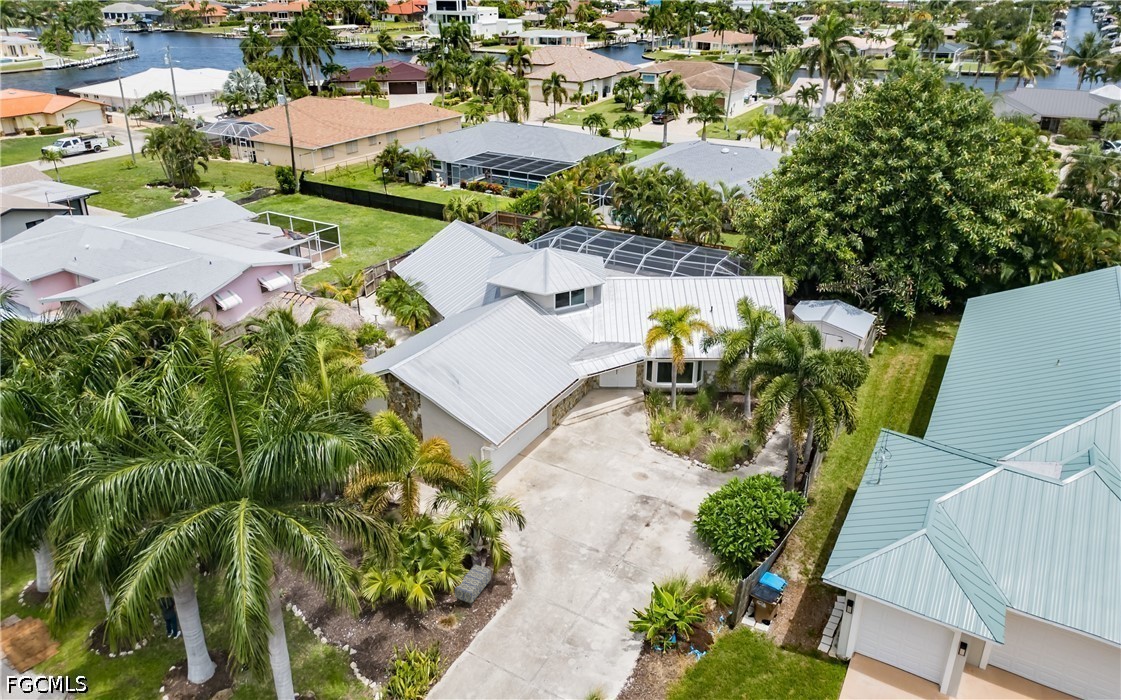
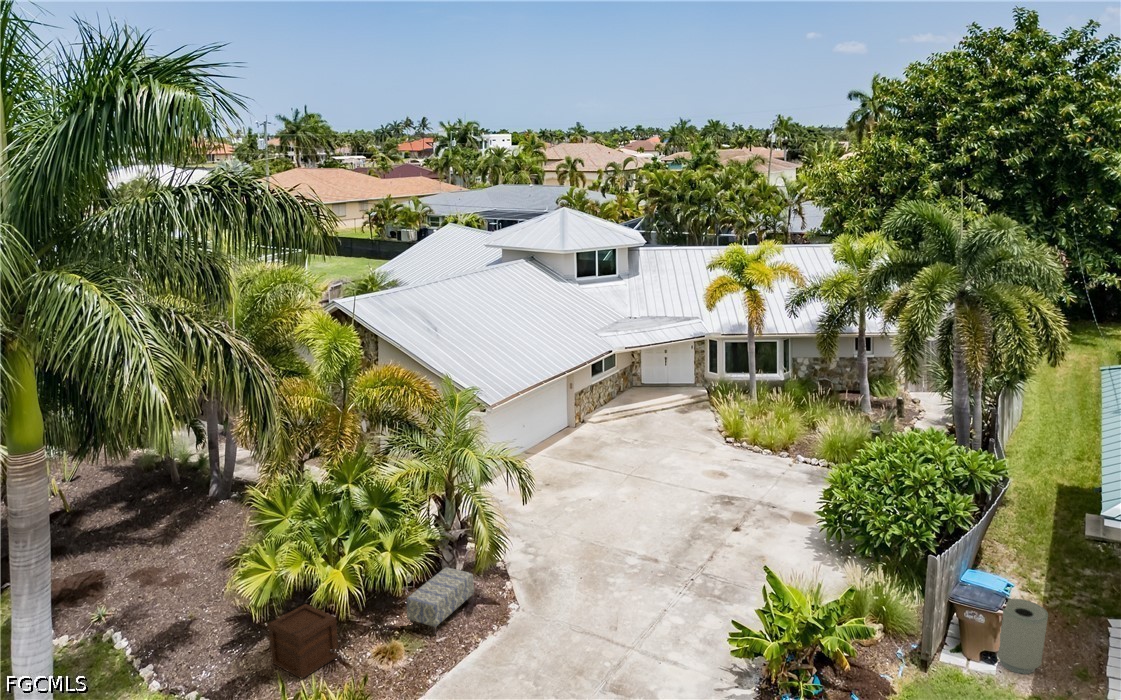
trash can: none [772,592,798,632] -> present [998,599,1048,674]
wooden crate: none [383,594,420,636] -> present [268,604,339,679]

